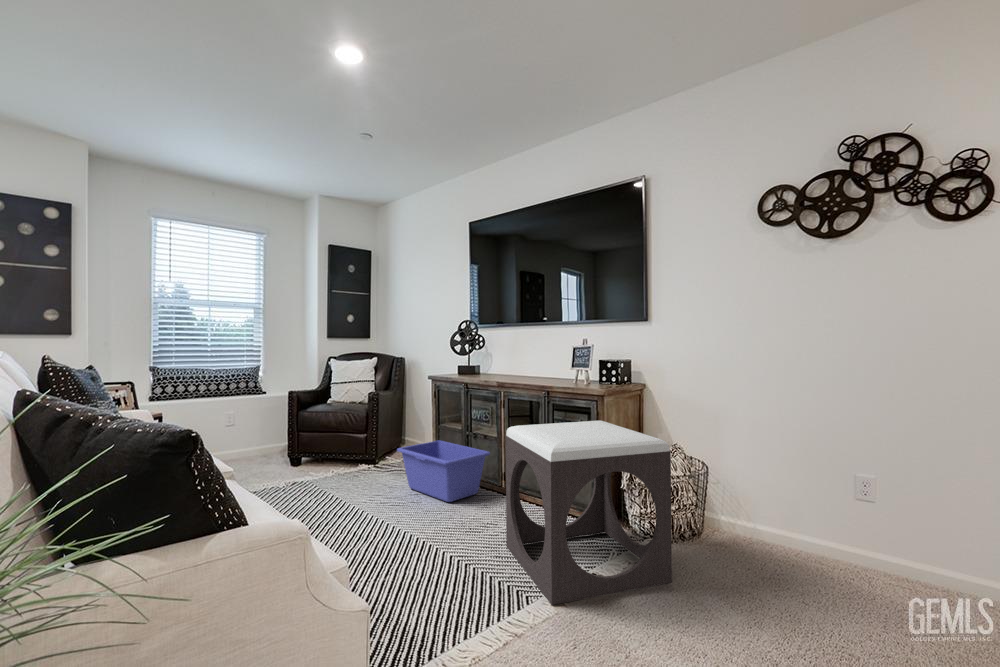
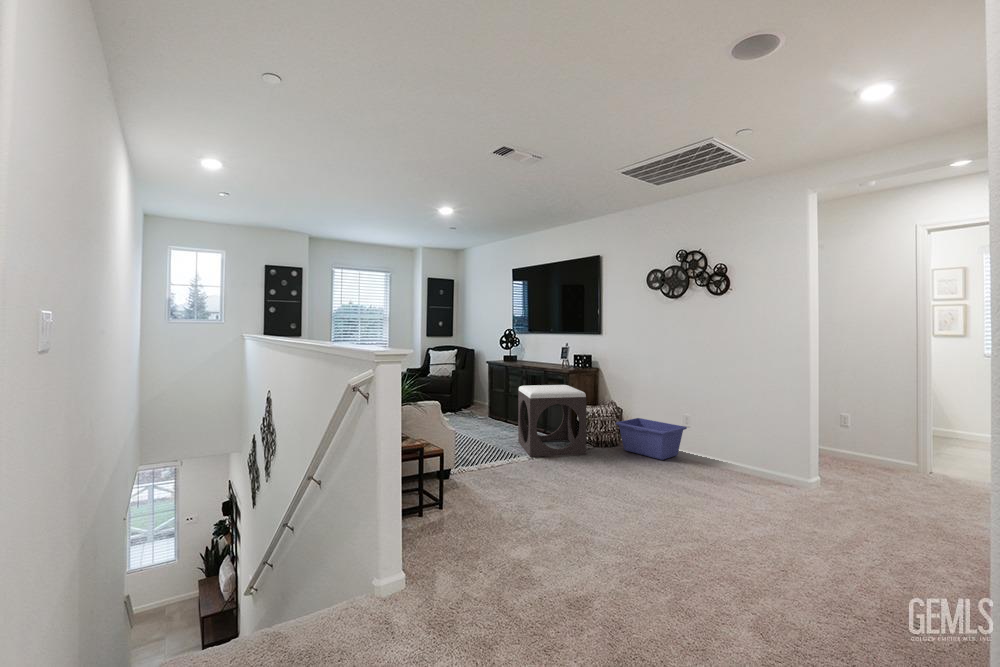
storage bin: present [397,441,490,502] -> present [616,418,687,460]

